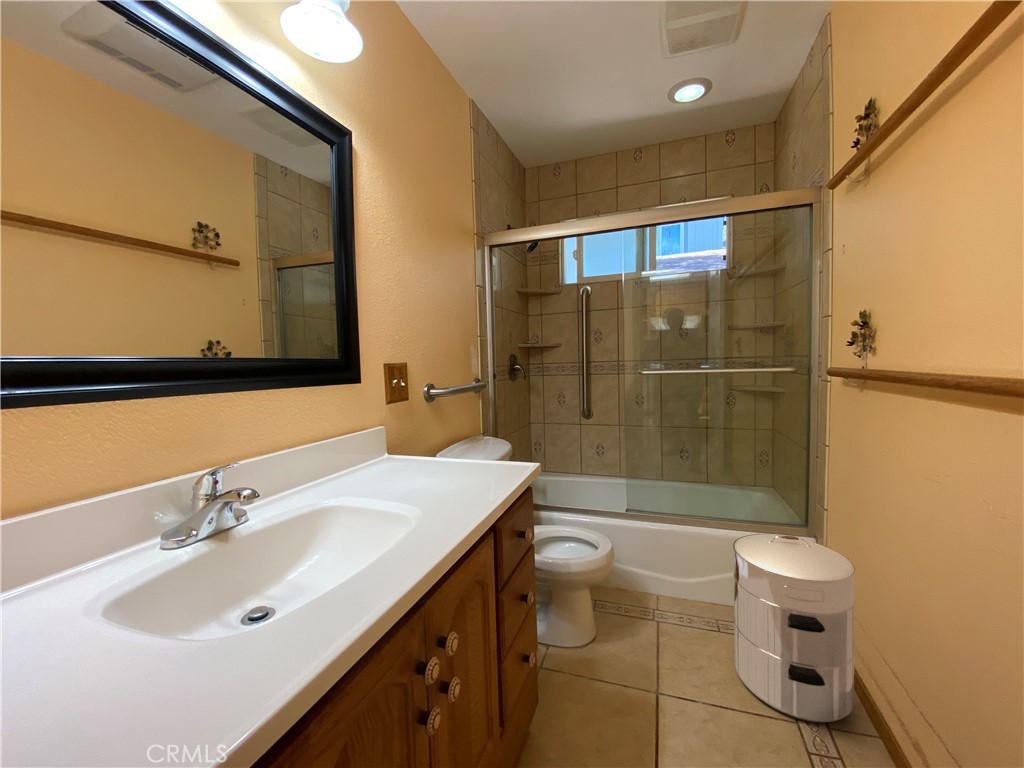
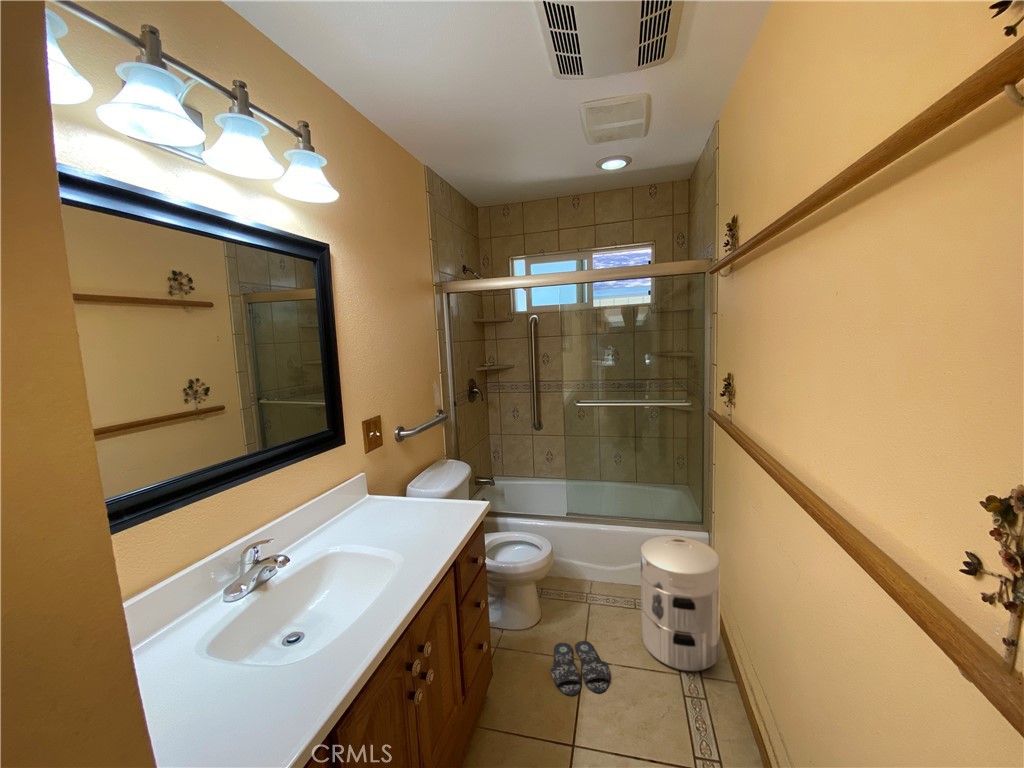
slippers: none [614,667,698,742] -> present [550,641,610,696]

